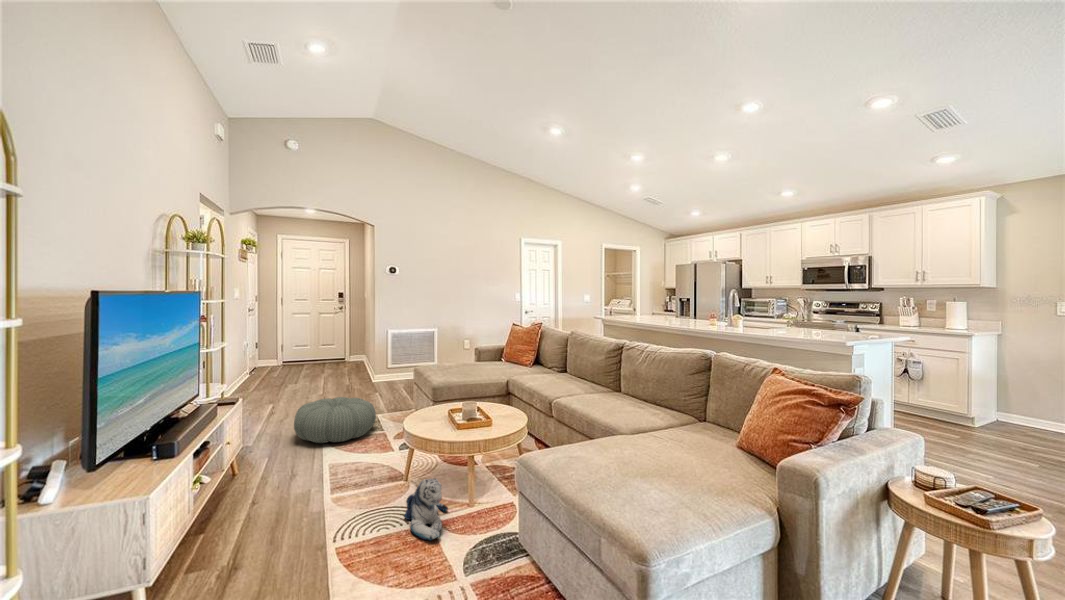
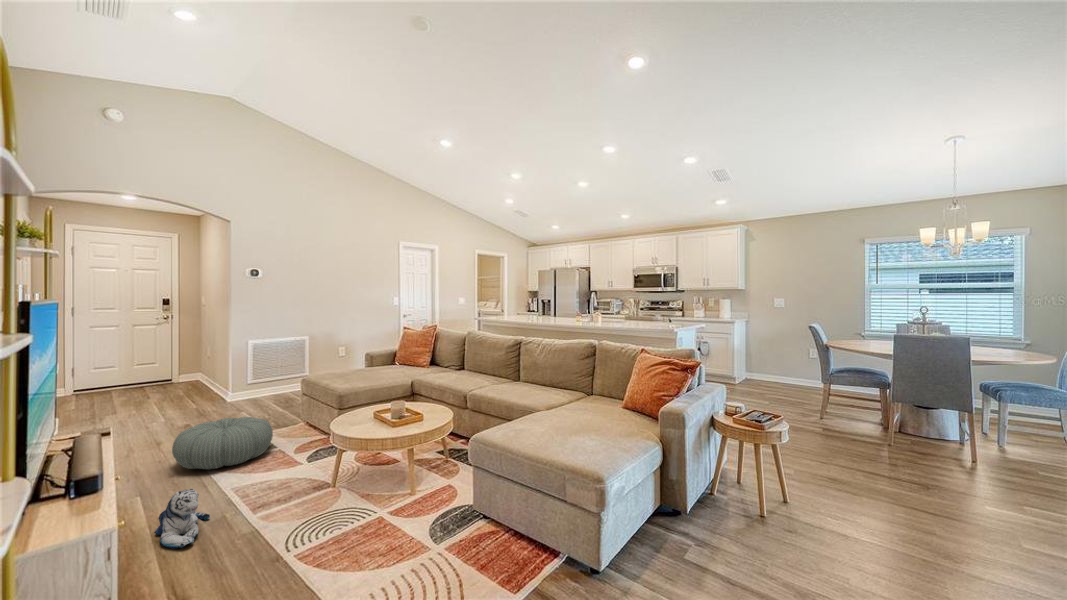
plush toy: present [404,479,448,541] -> present [154,489,210,548]

